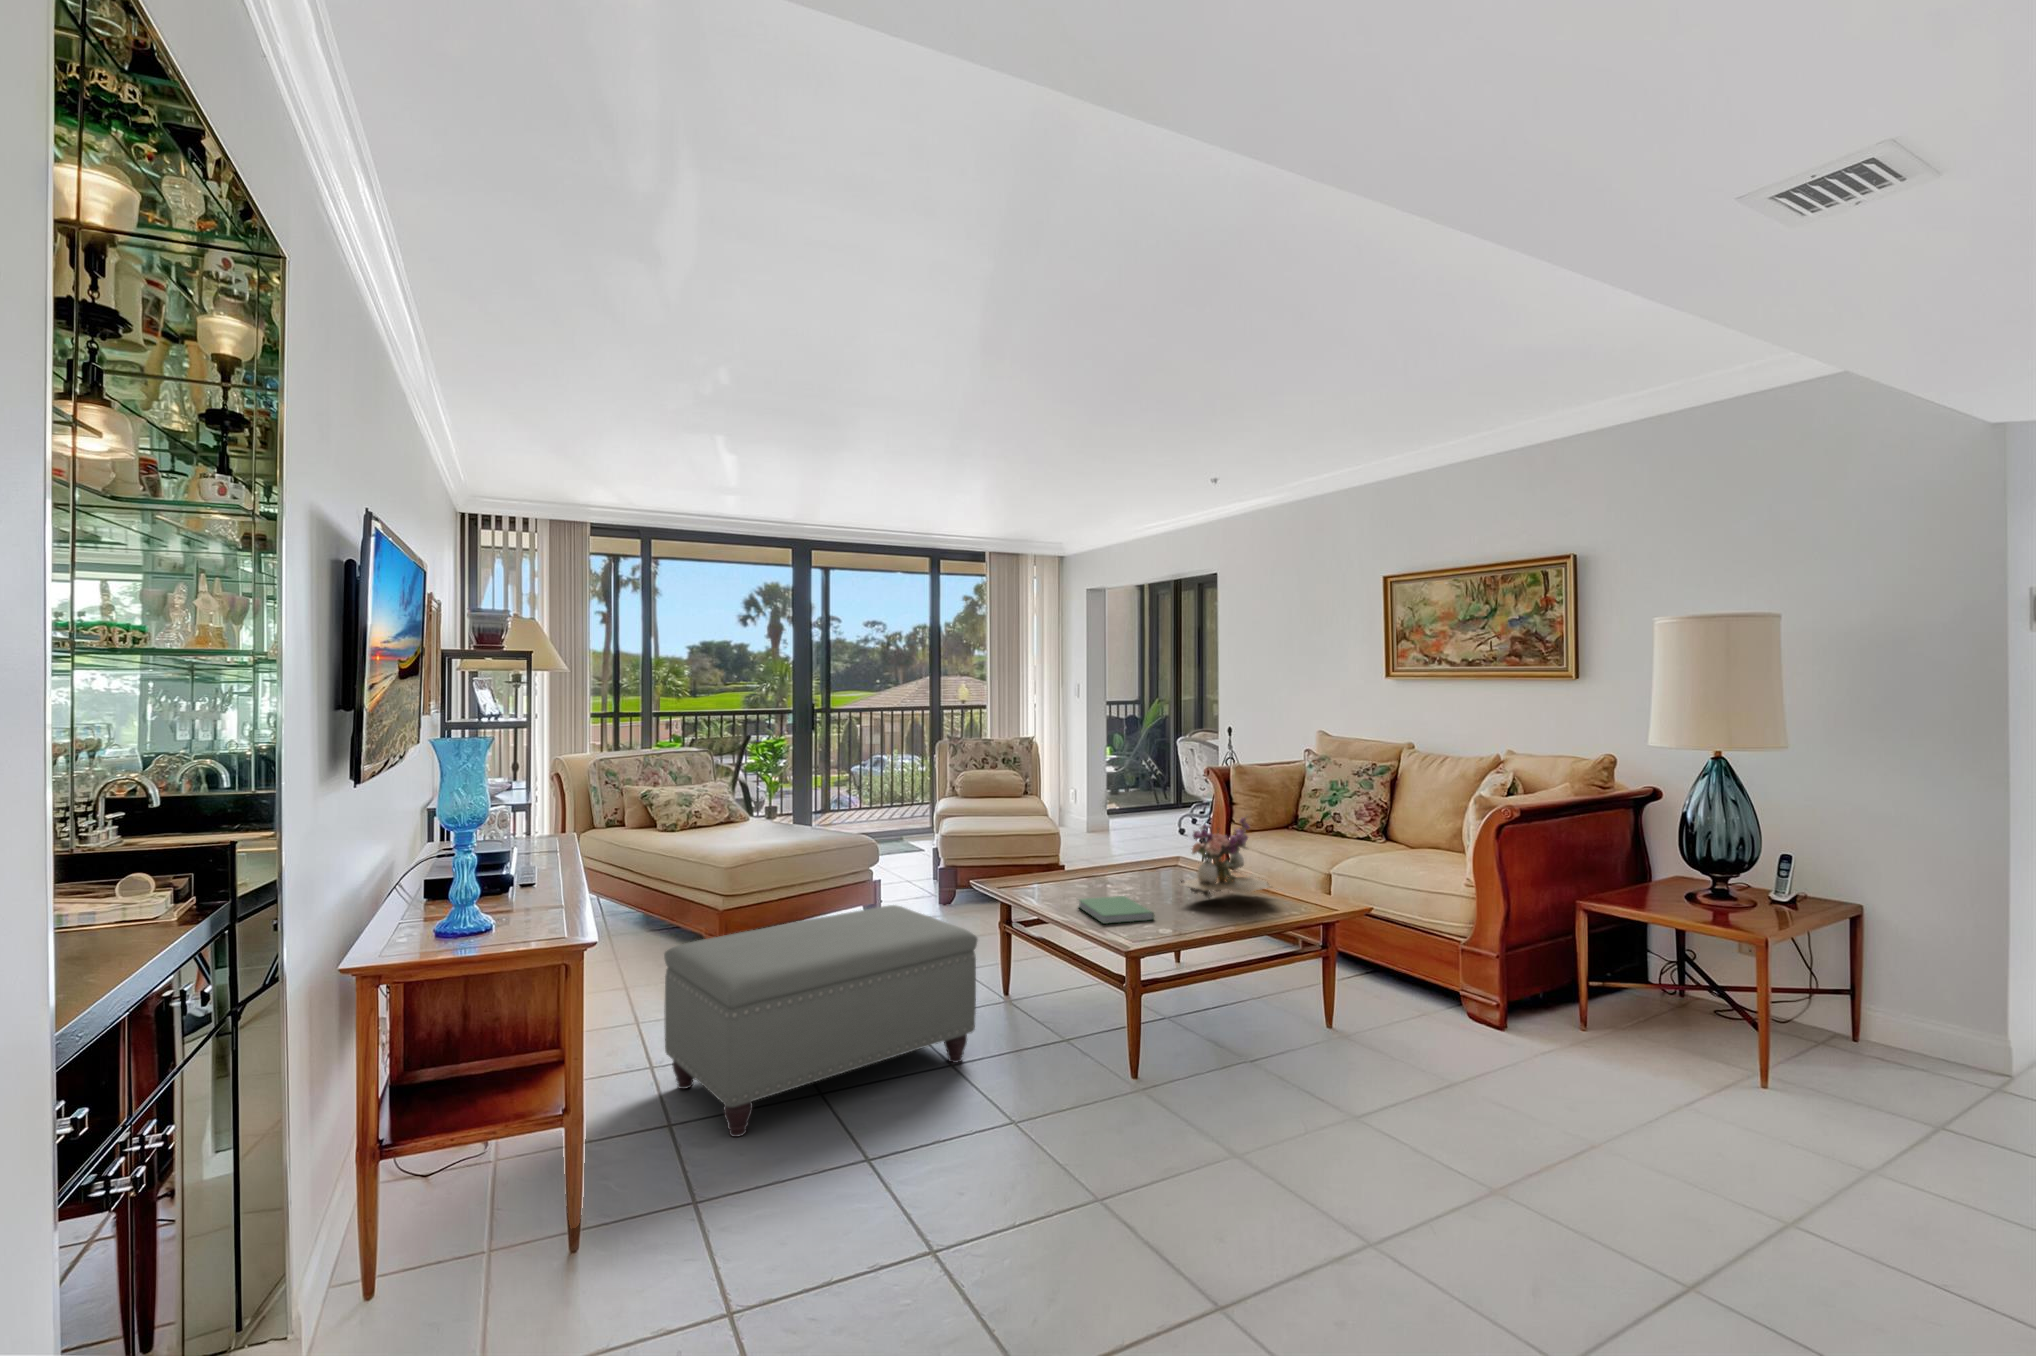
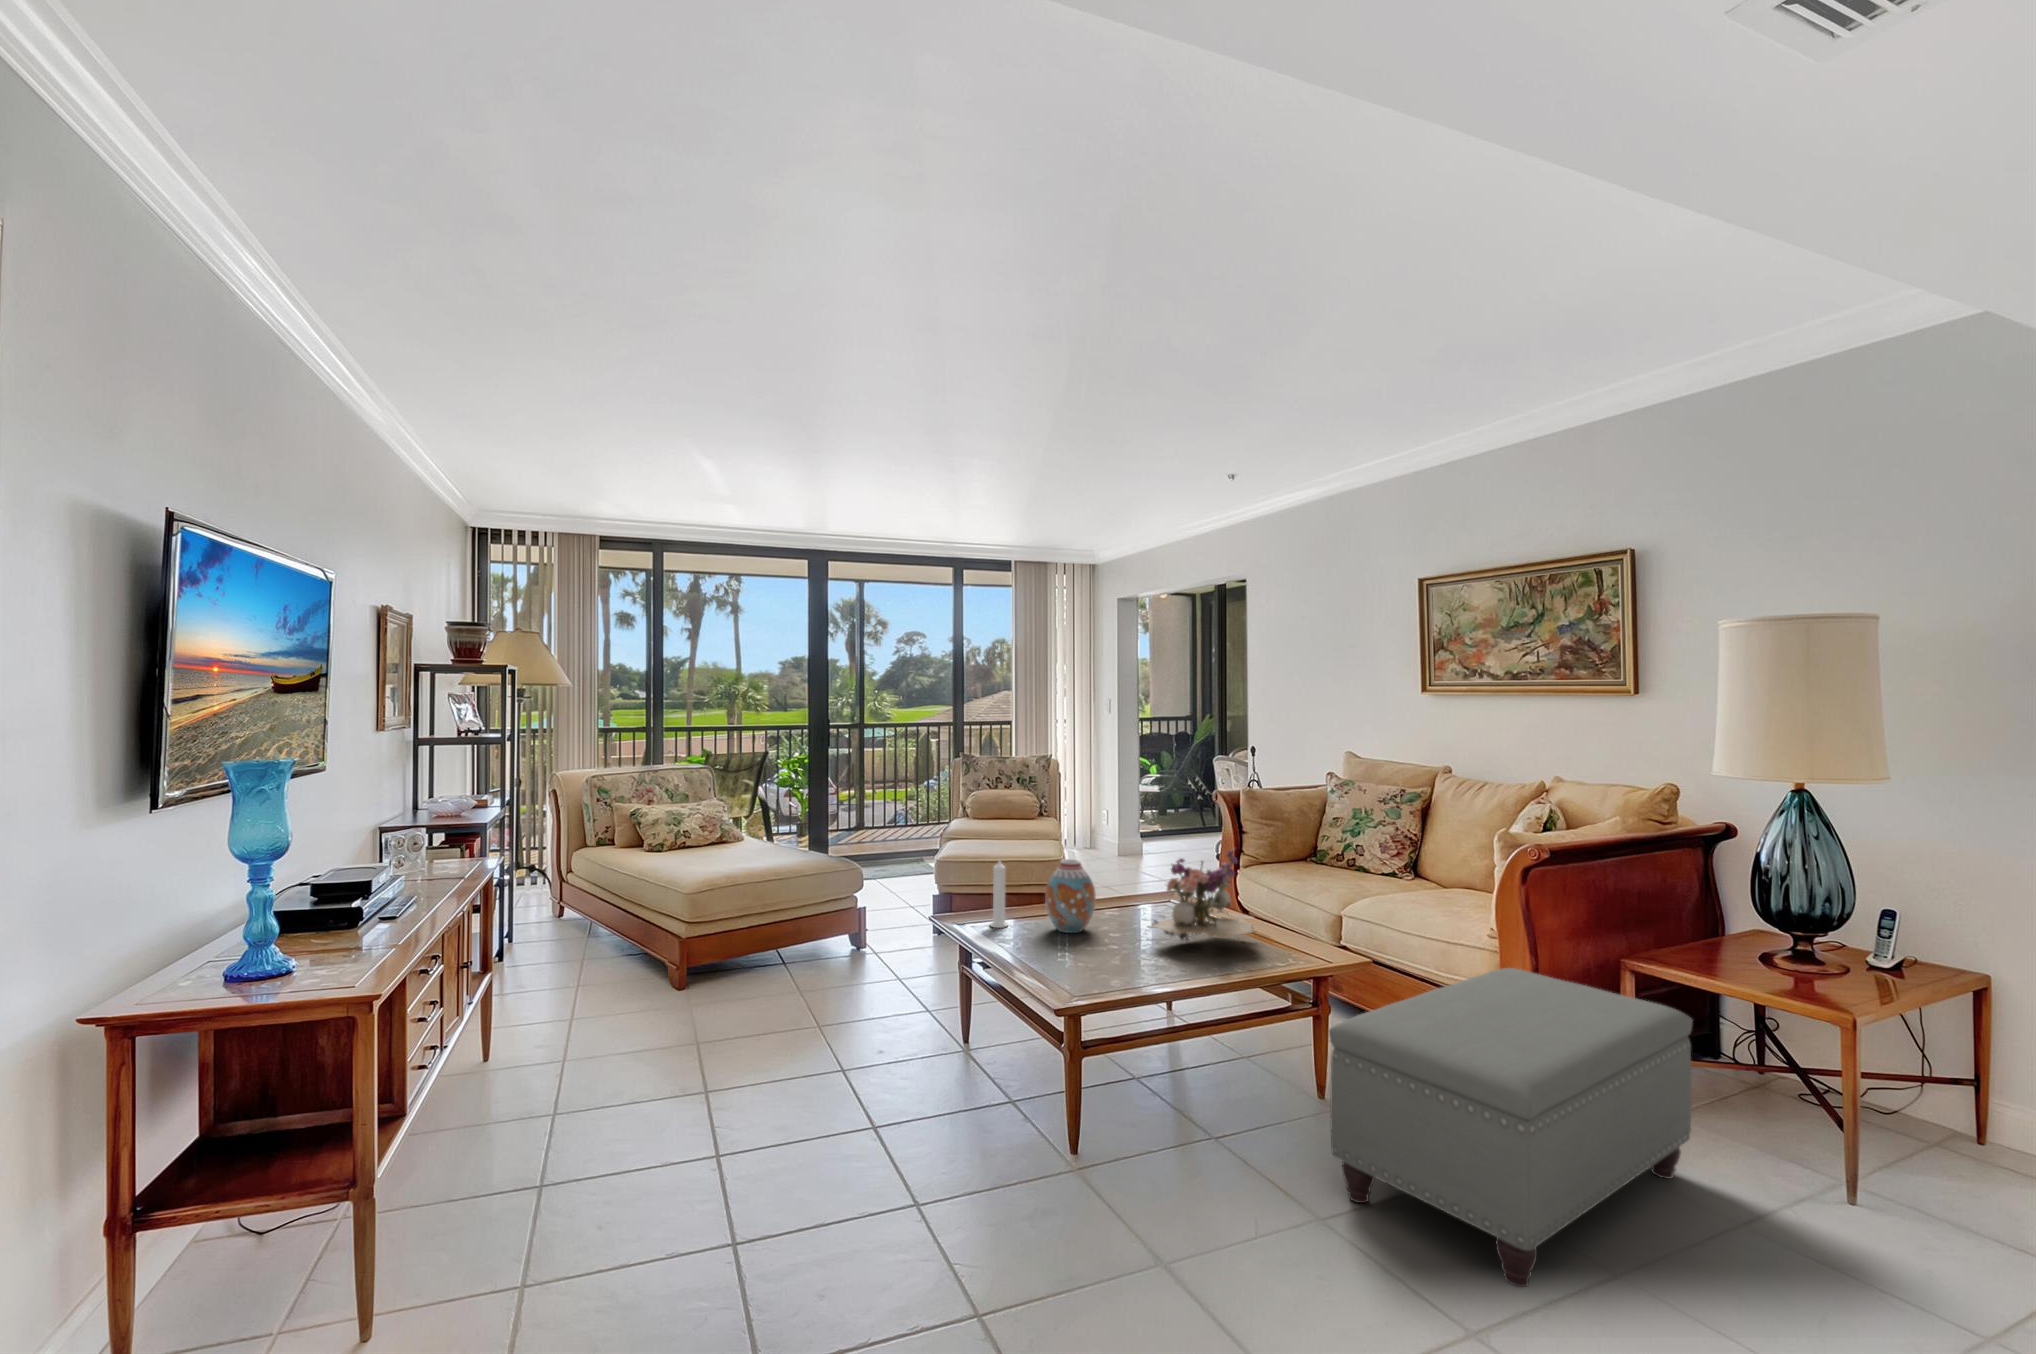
candle: none [1026,828,1044,891] -> present [990,859,1008,928]
vase: none [1079,828,1124,894] -> present [1045,859,1096,933]
hardcover book: present [1079,896,1154,924] -> none [1035,937,1113,970]
ottoman: present [664,905,978,1137] -> present [1329,968,1693,1287]

